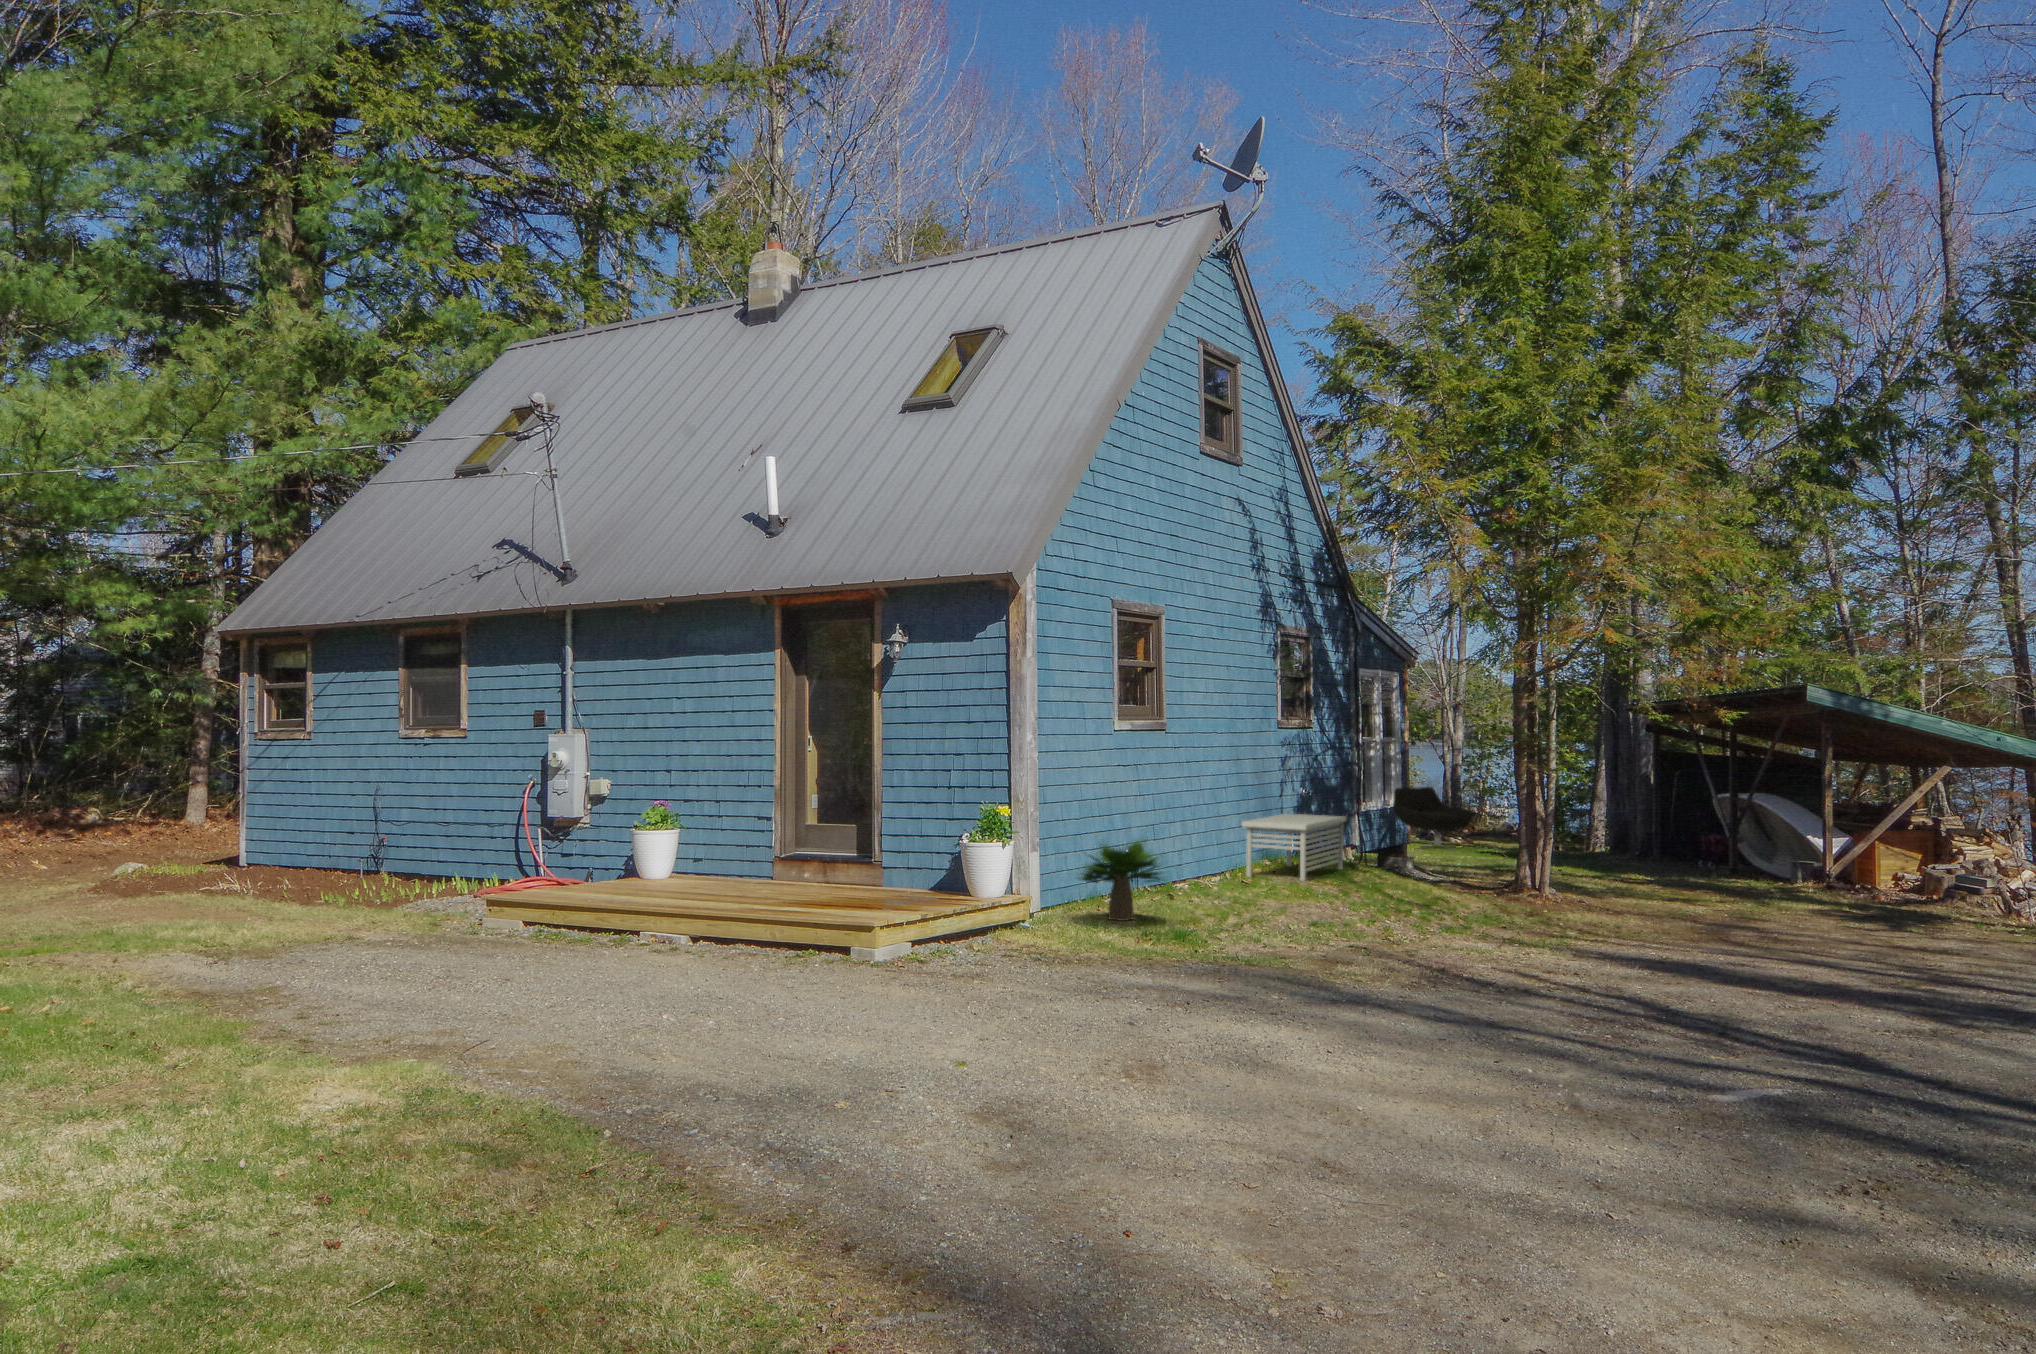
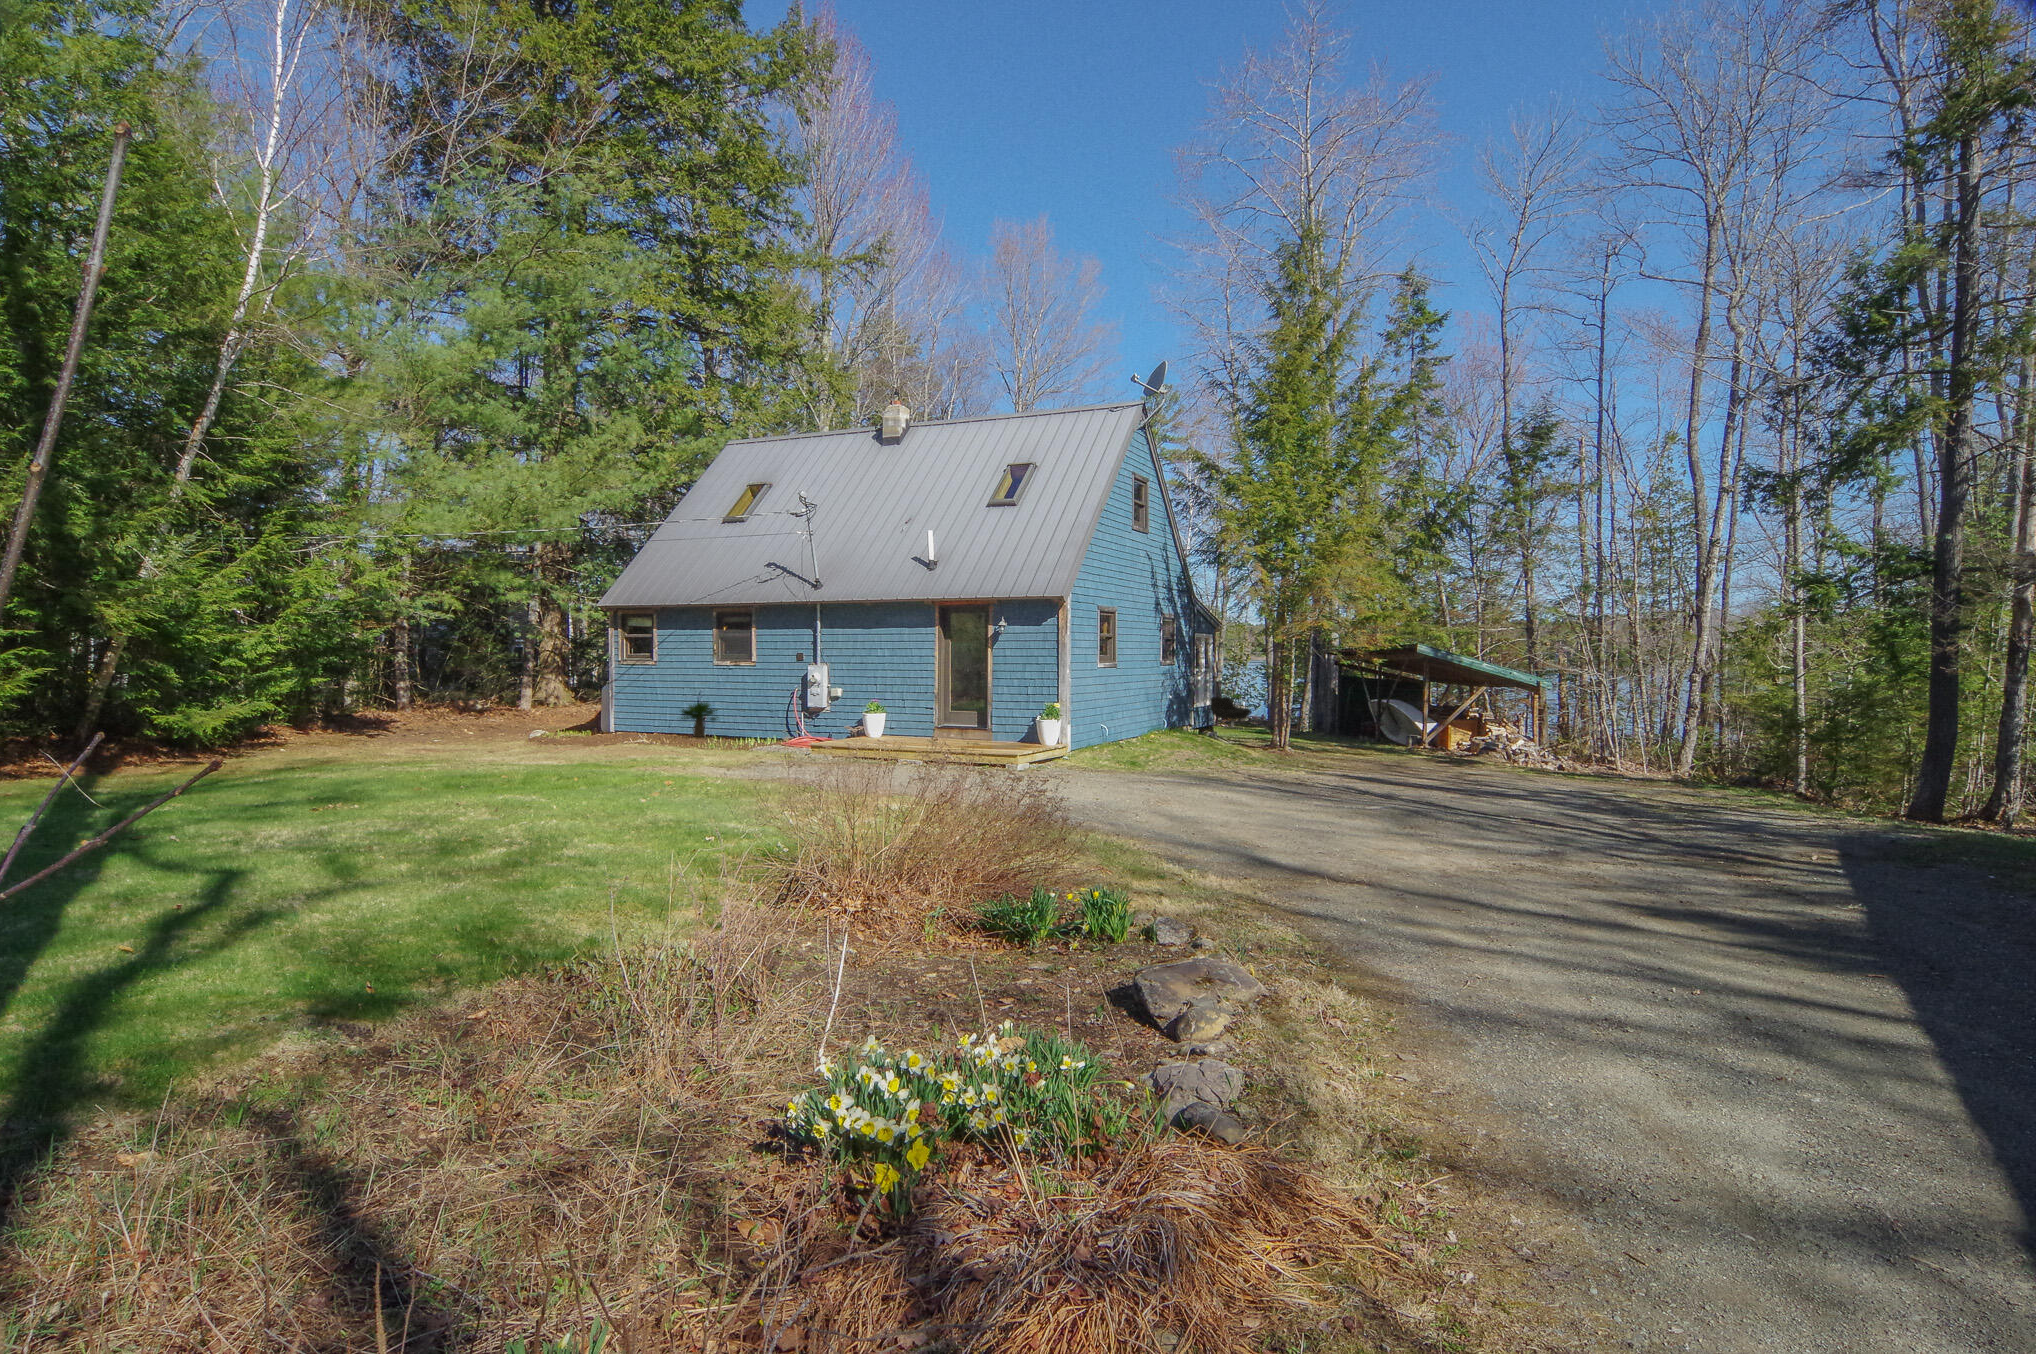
storage bench: present [1242,814,1346,881] -> none [1147,709,1195,743]
potted plant: present [1076,839,1165,921] -> present [681,702,718,737]

